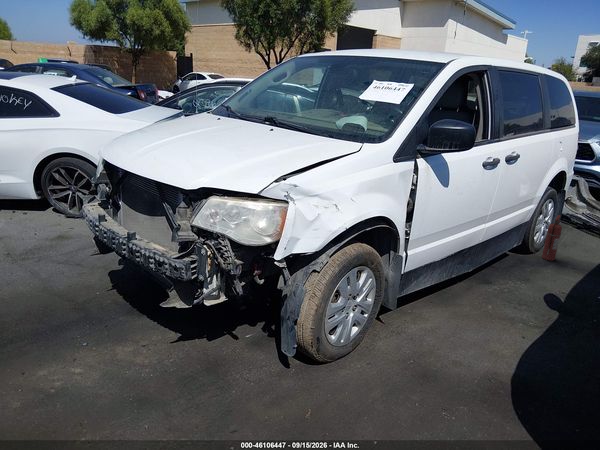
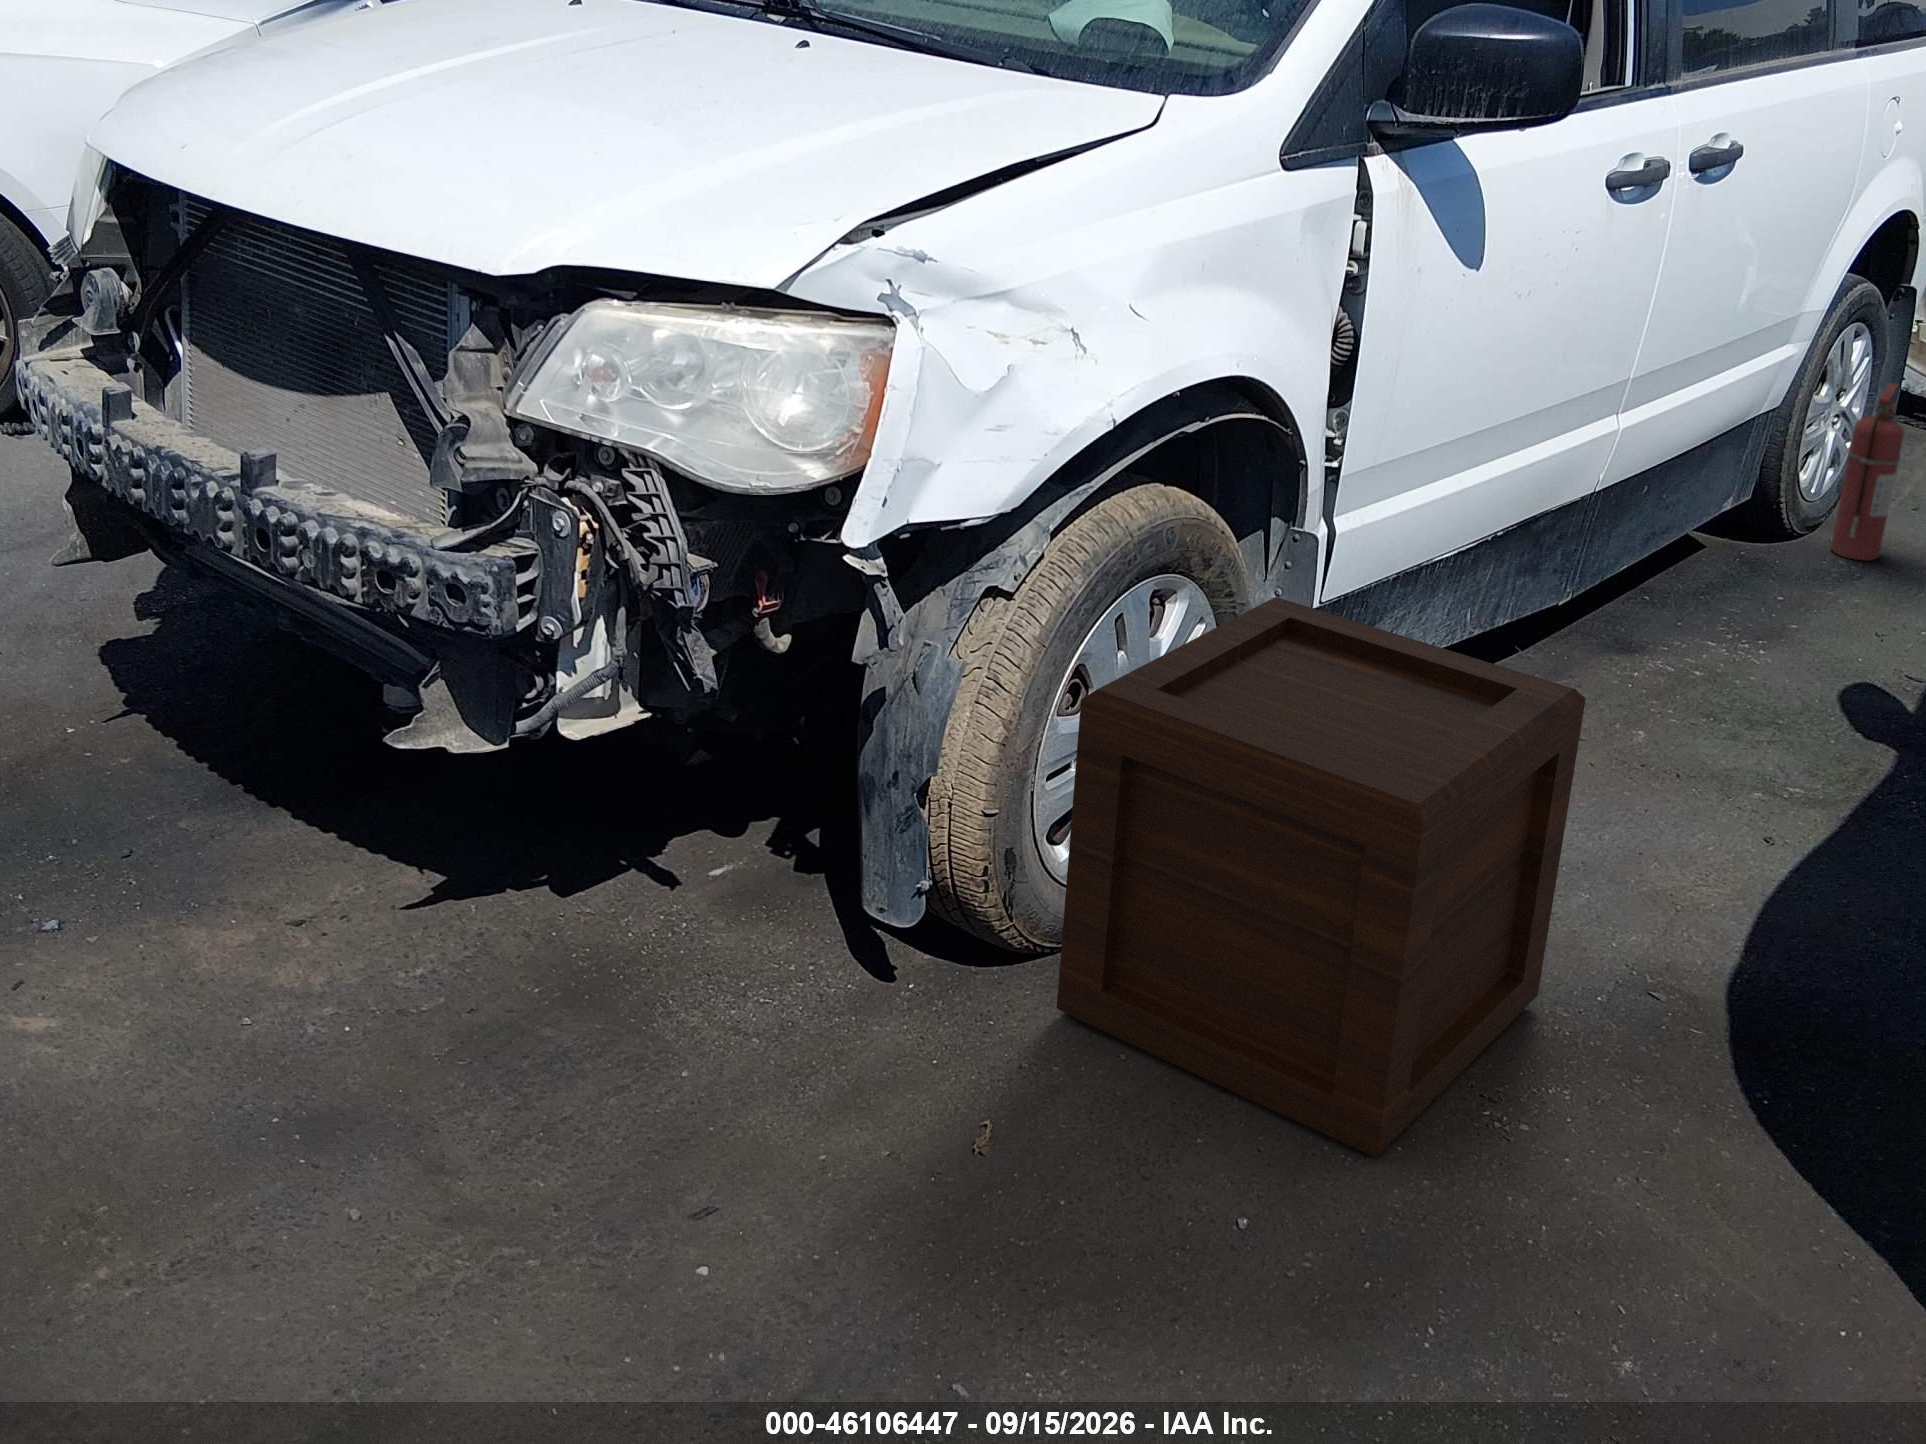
wooden crate: none [331,272,472,424] -> present [1057,597,1586,1156]

